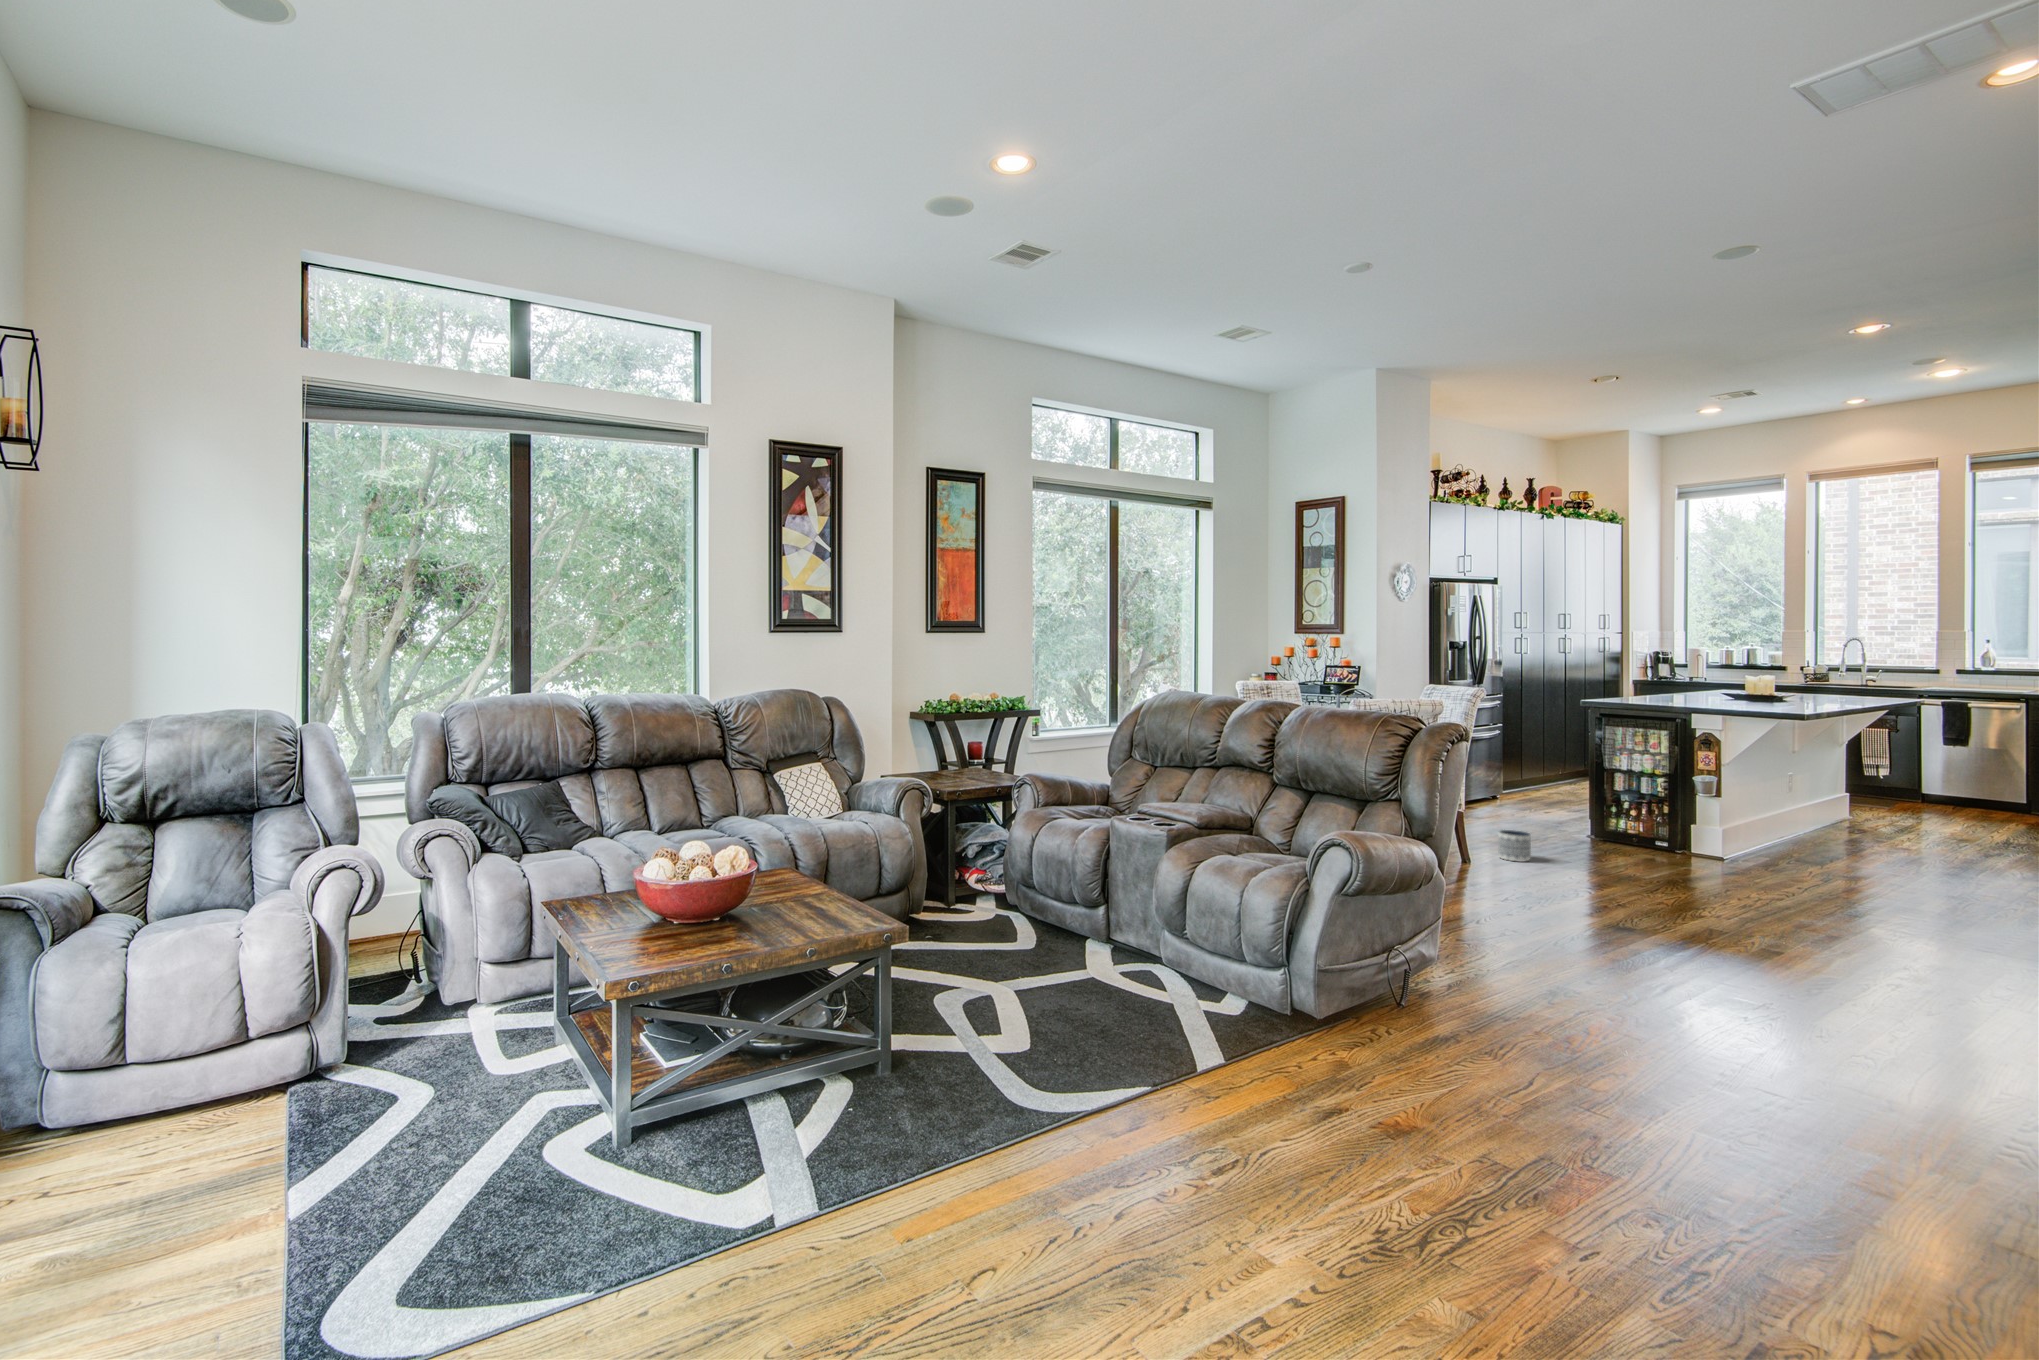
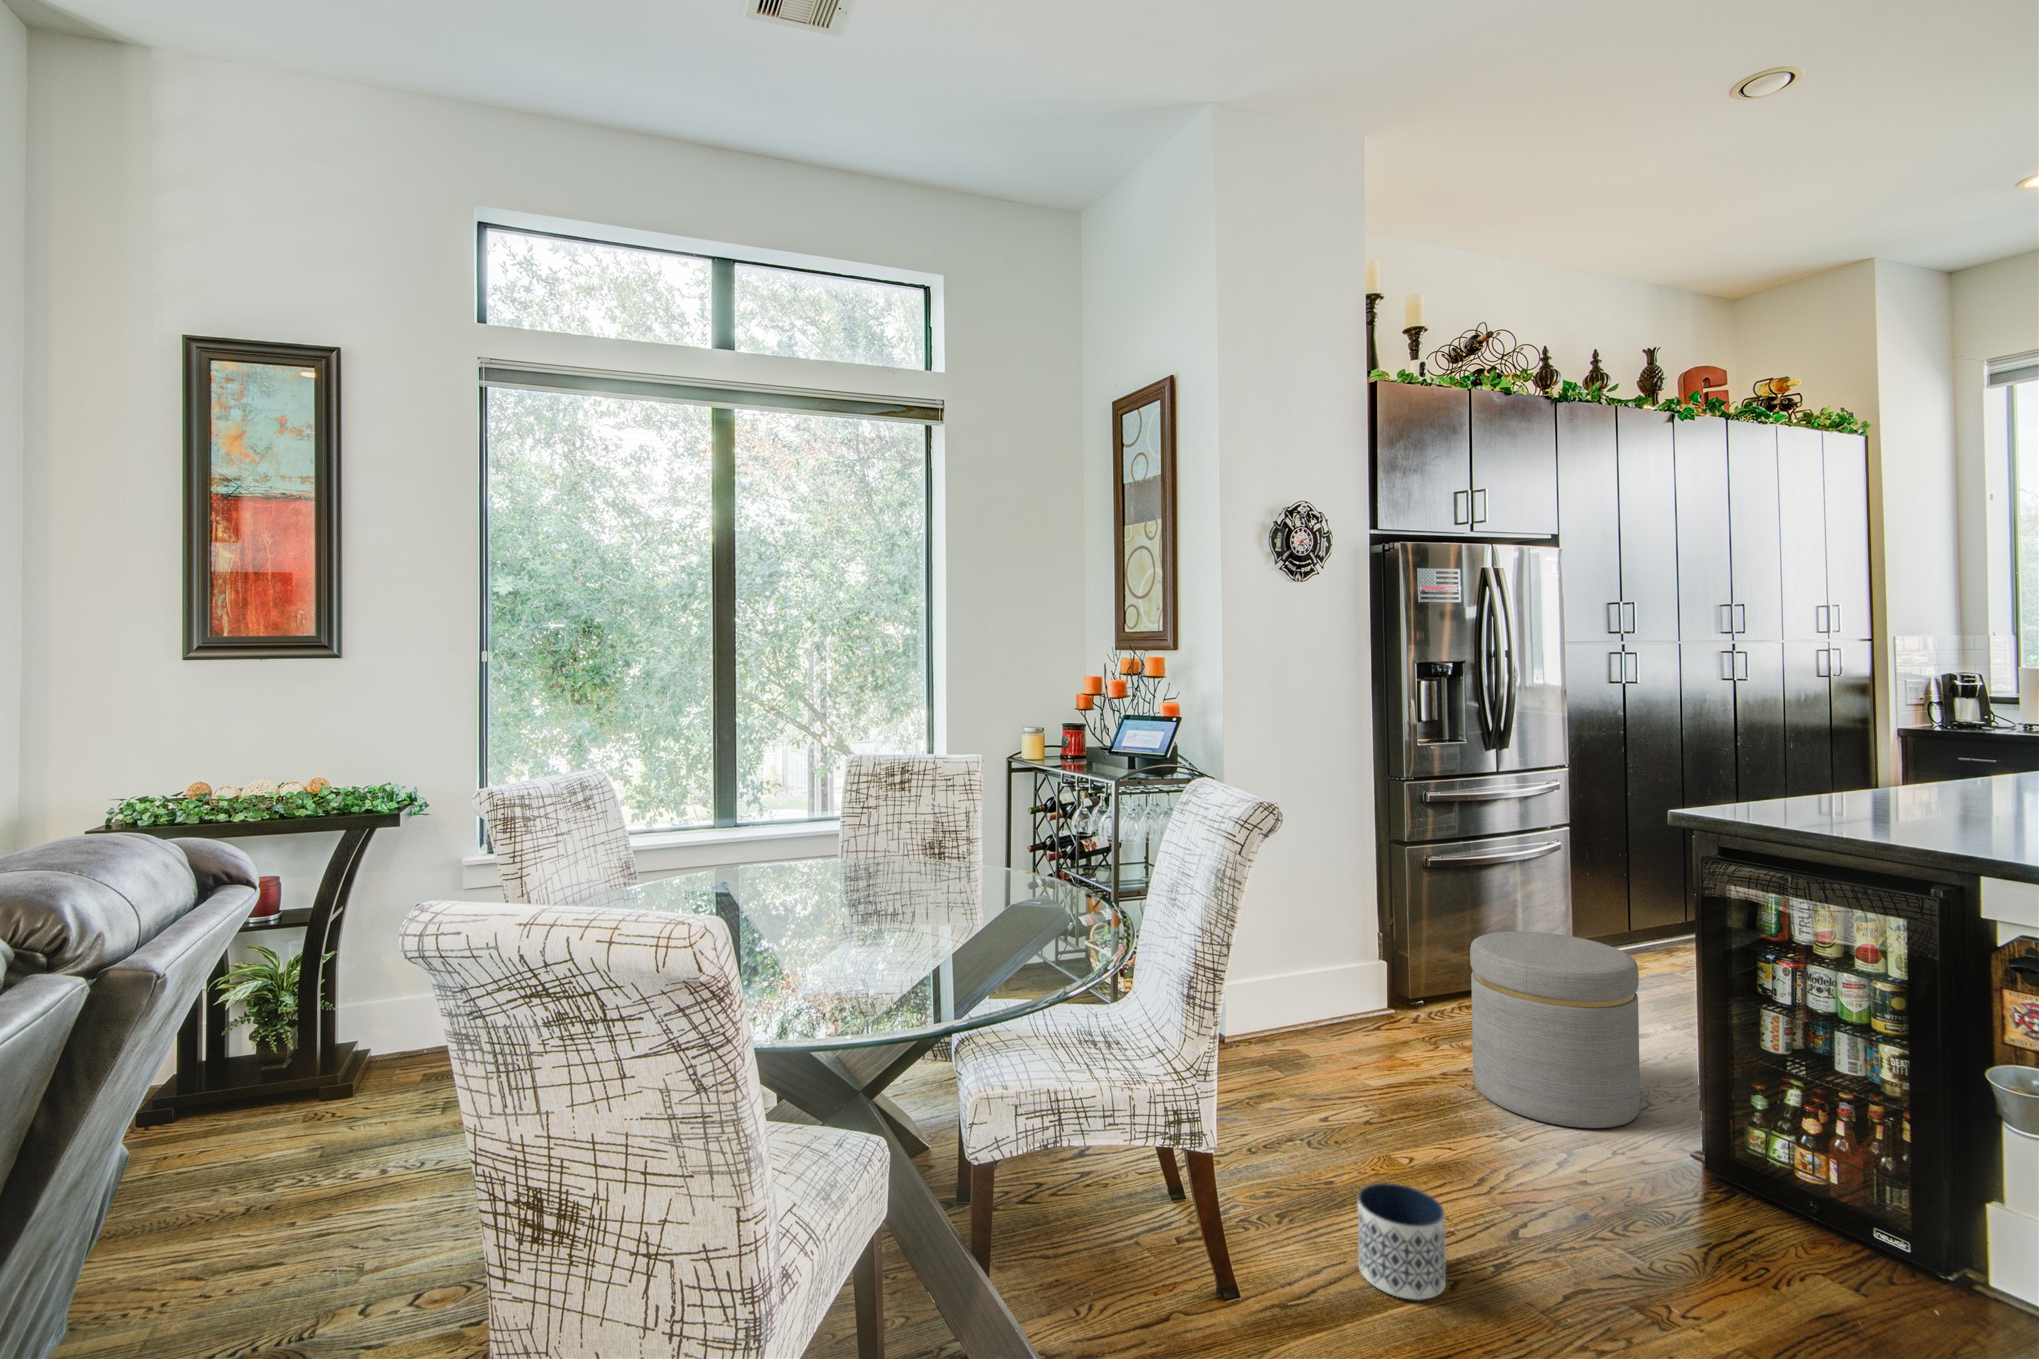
ottoman: none [1493,760,1564,832] -> present [1470,931,1640,1128]

